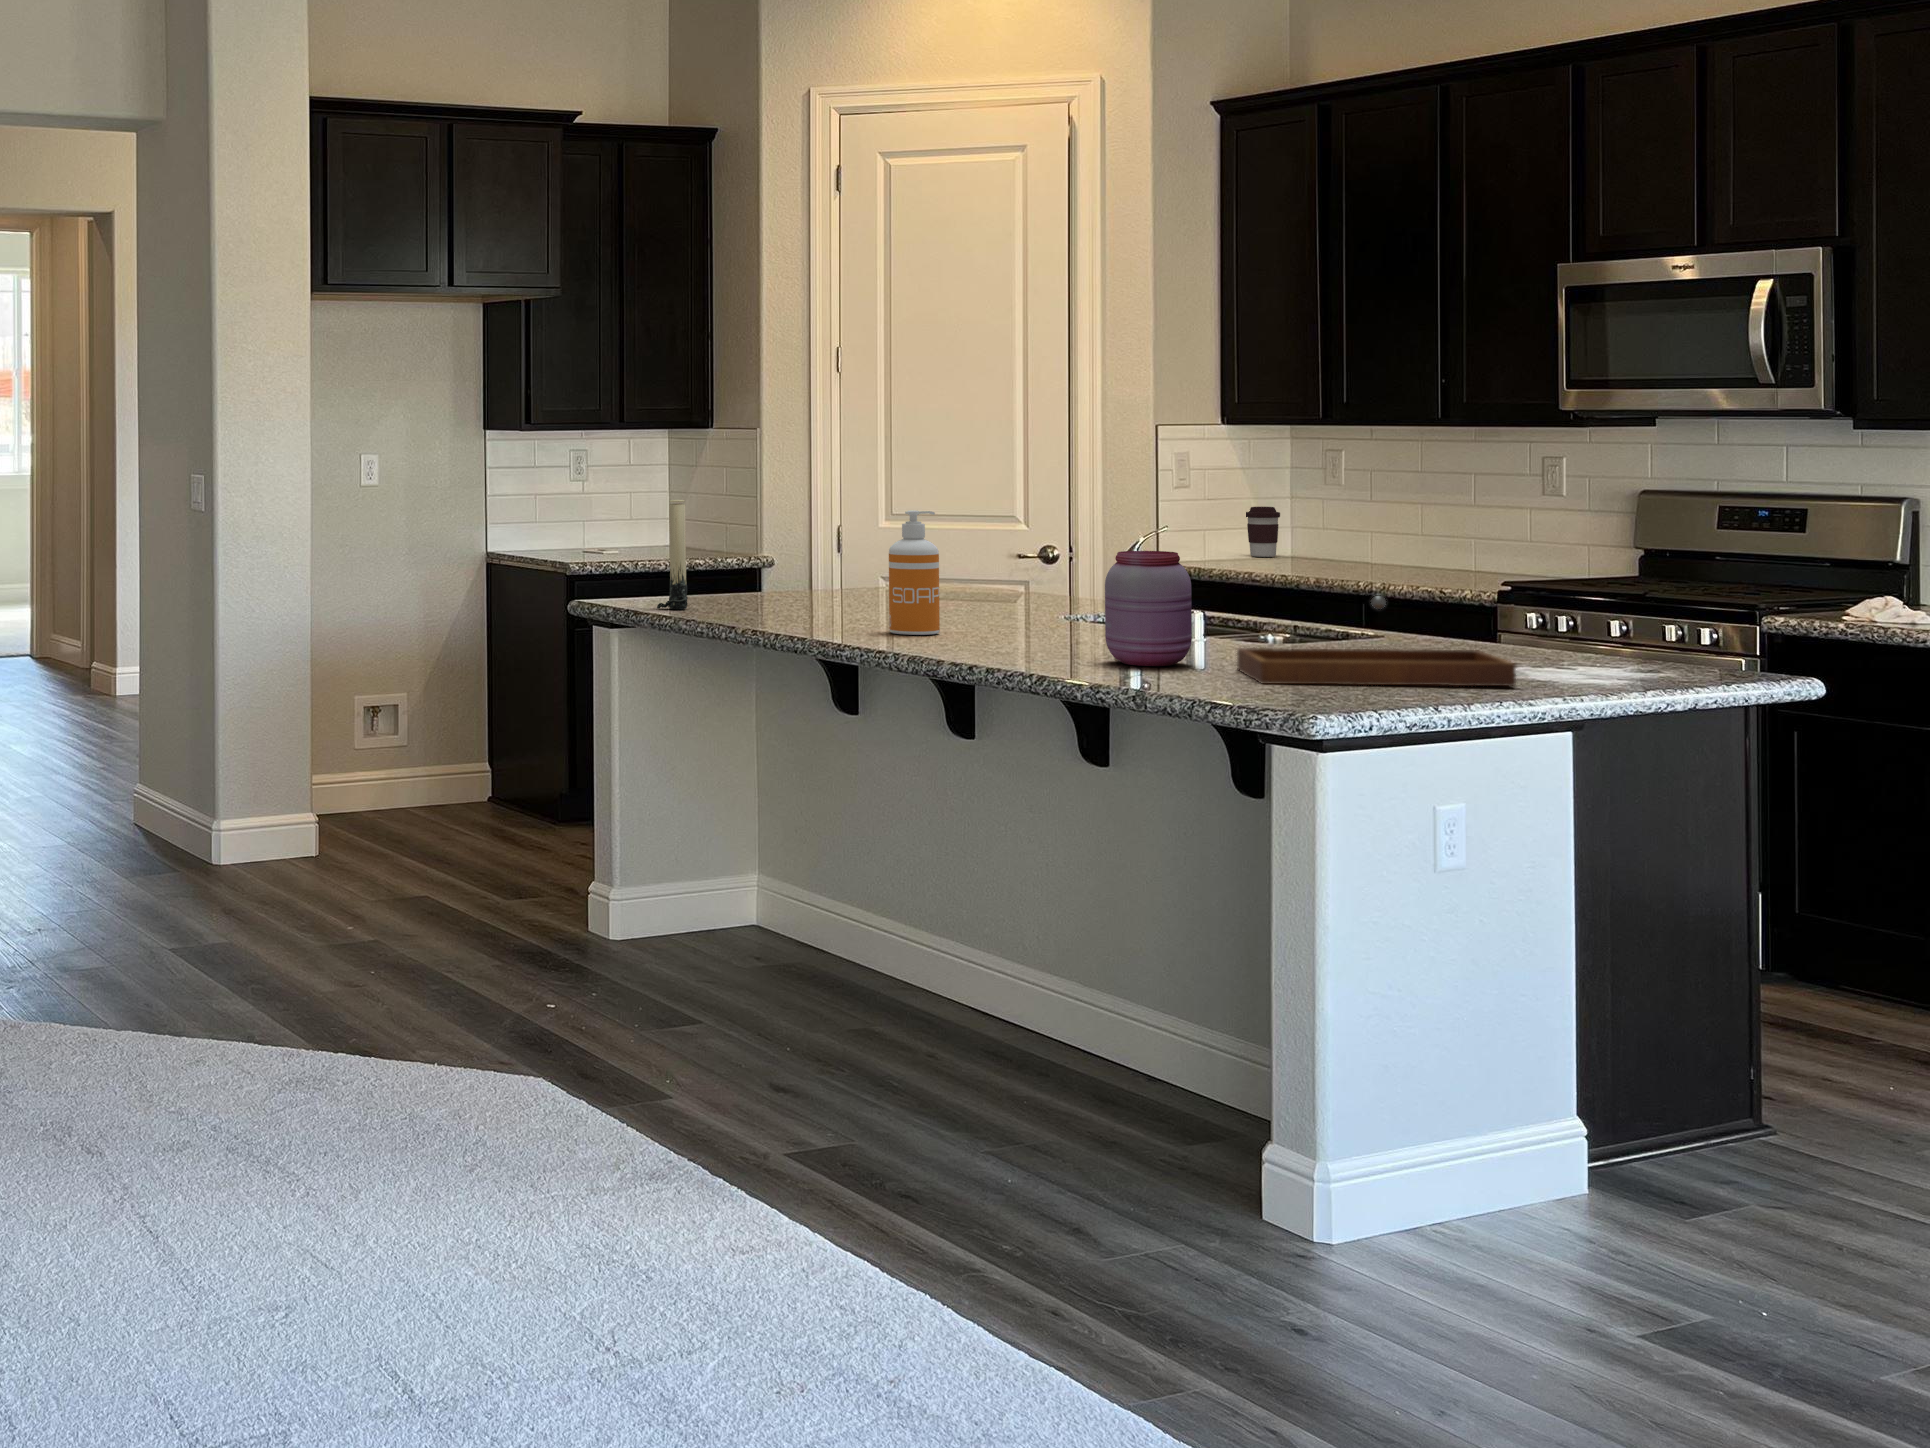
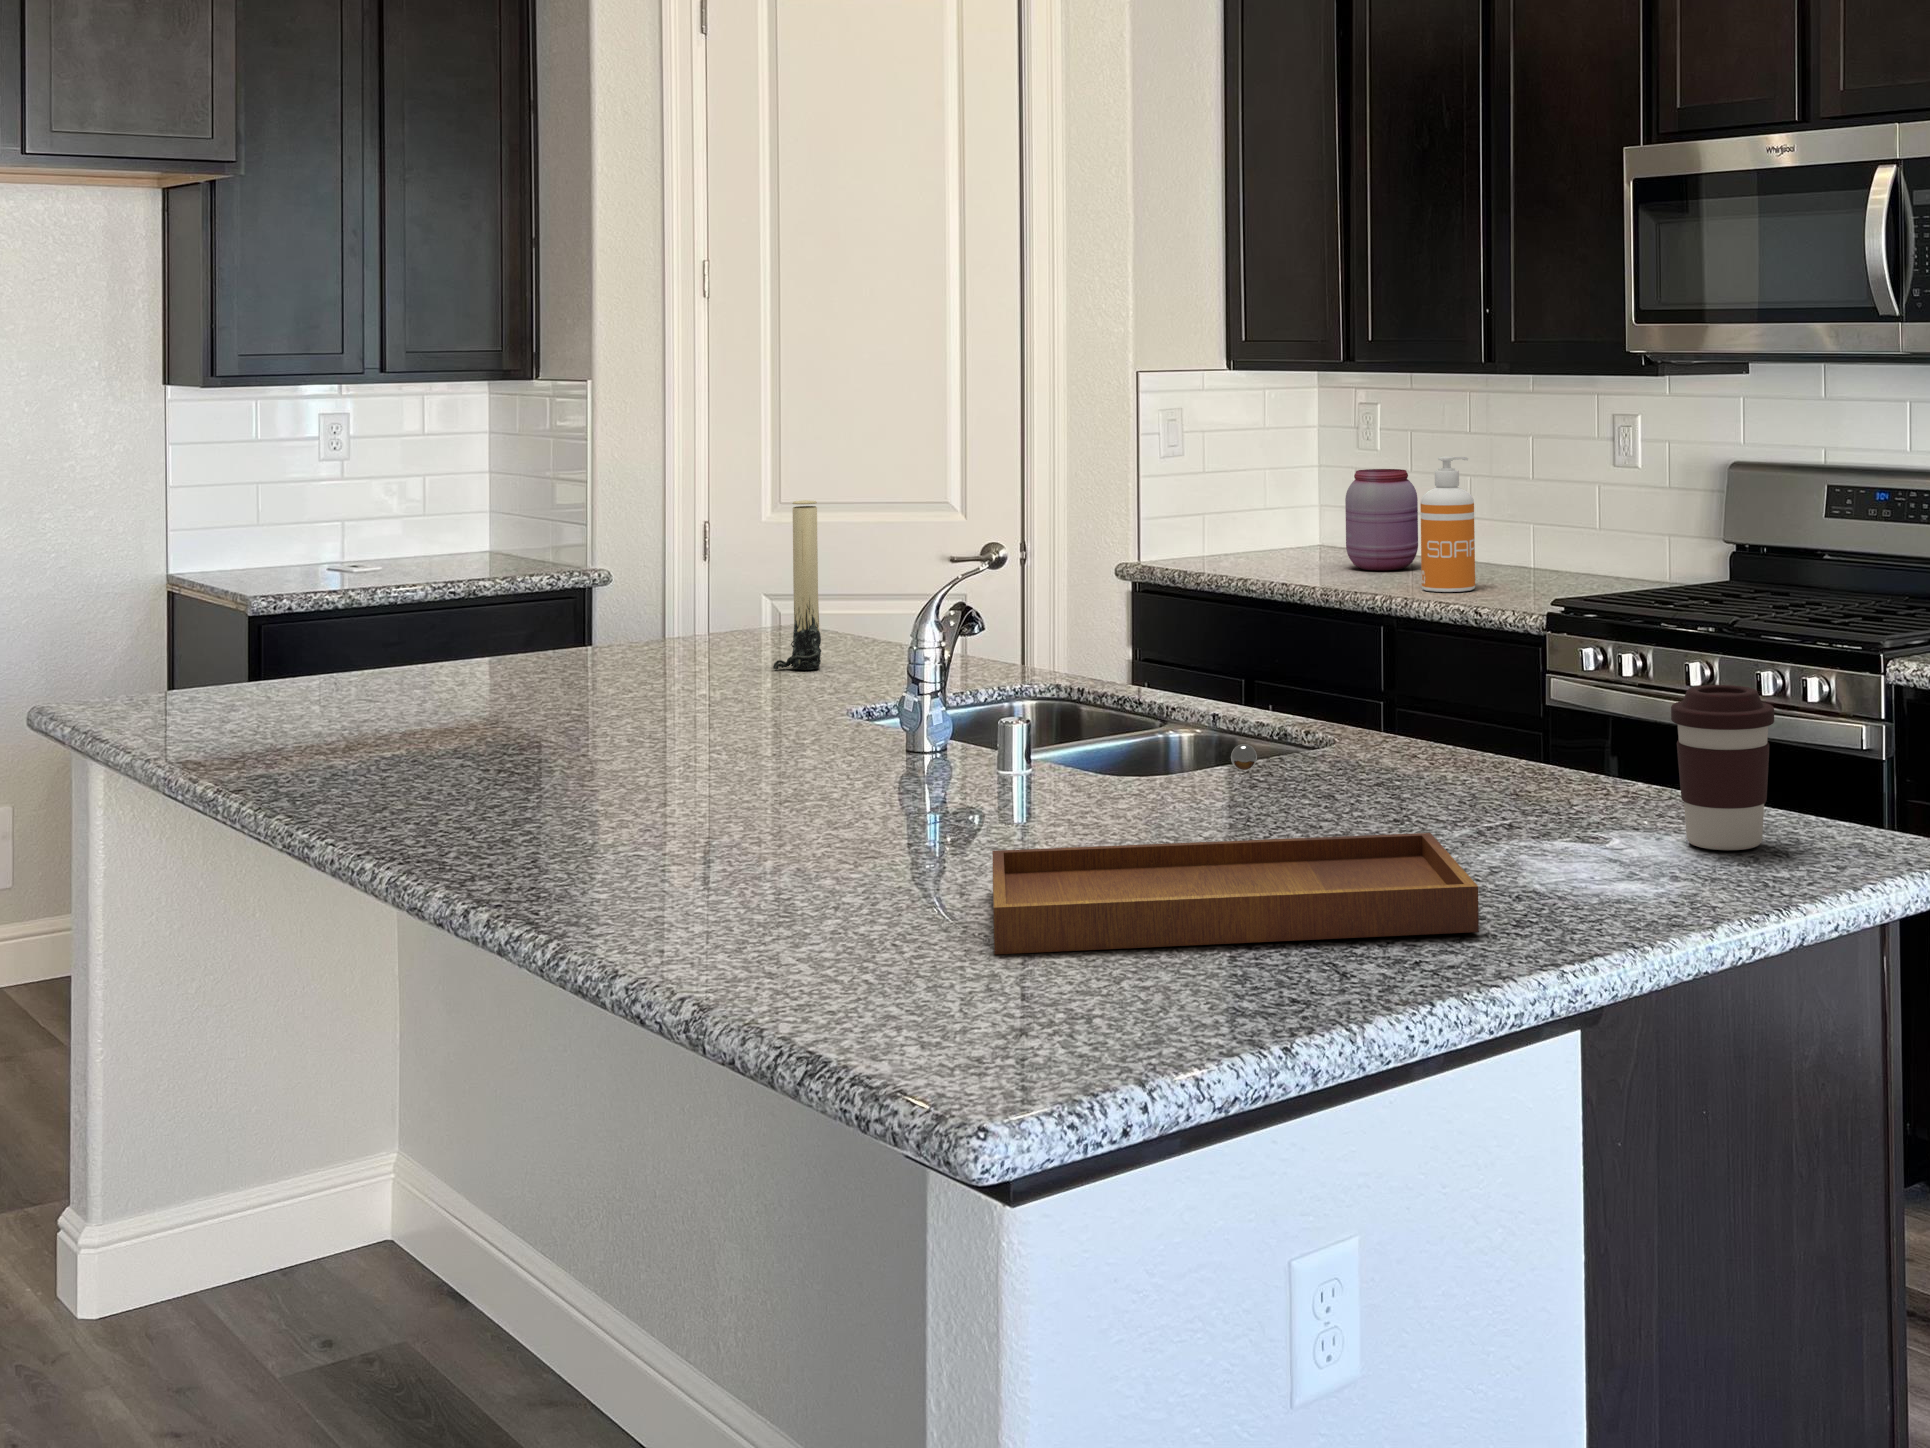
candle: present [657,500,688,609] -> present [773,500,821,670]
coffee cup: present [1246,507,1280,557] -> present [1671,685,1774,850]
soap dispenser: present [889,510,940,635] -> present [1420,456,1475,592]
jar: present [1105,551,1192,666] -> present [1345,469,1418,570]

